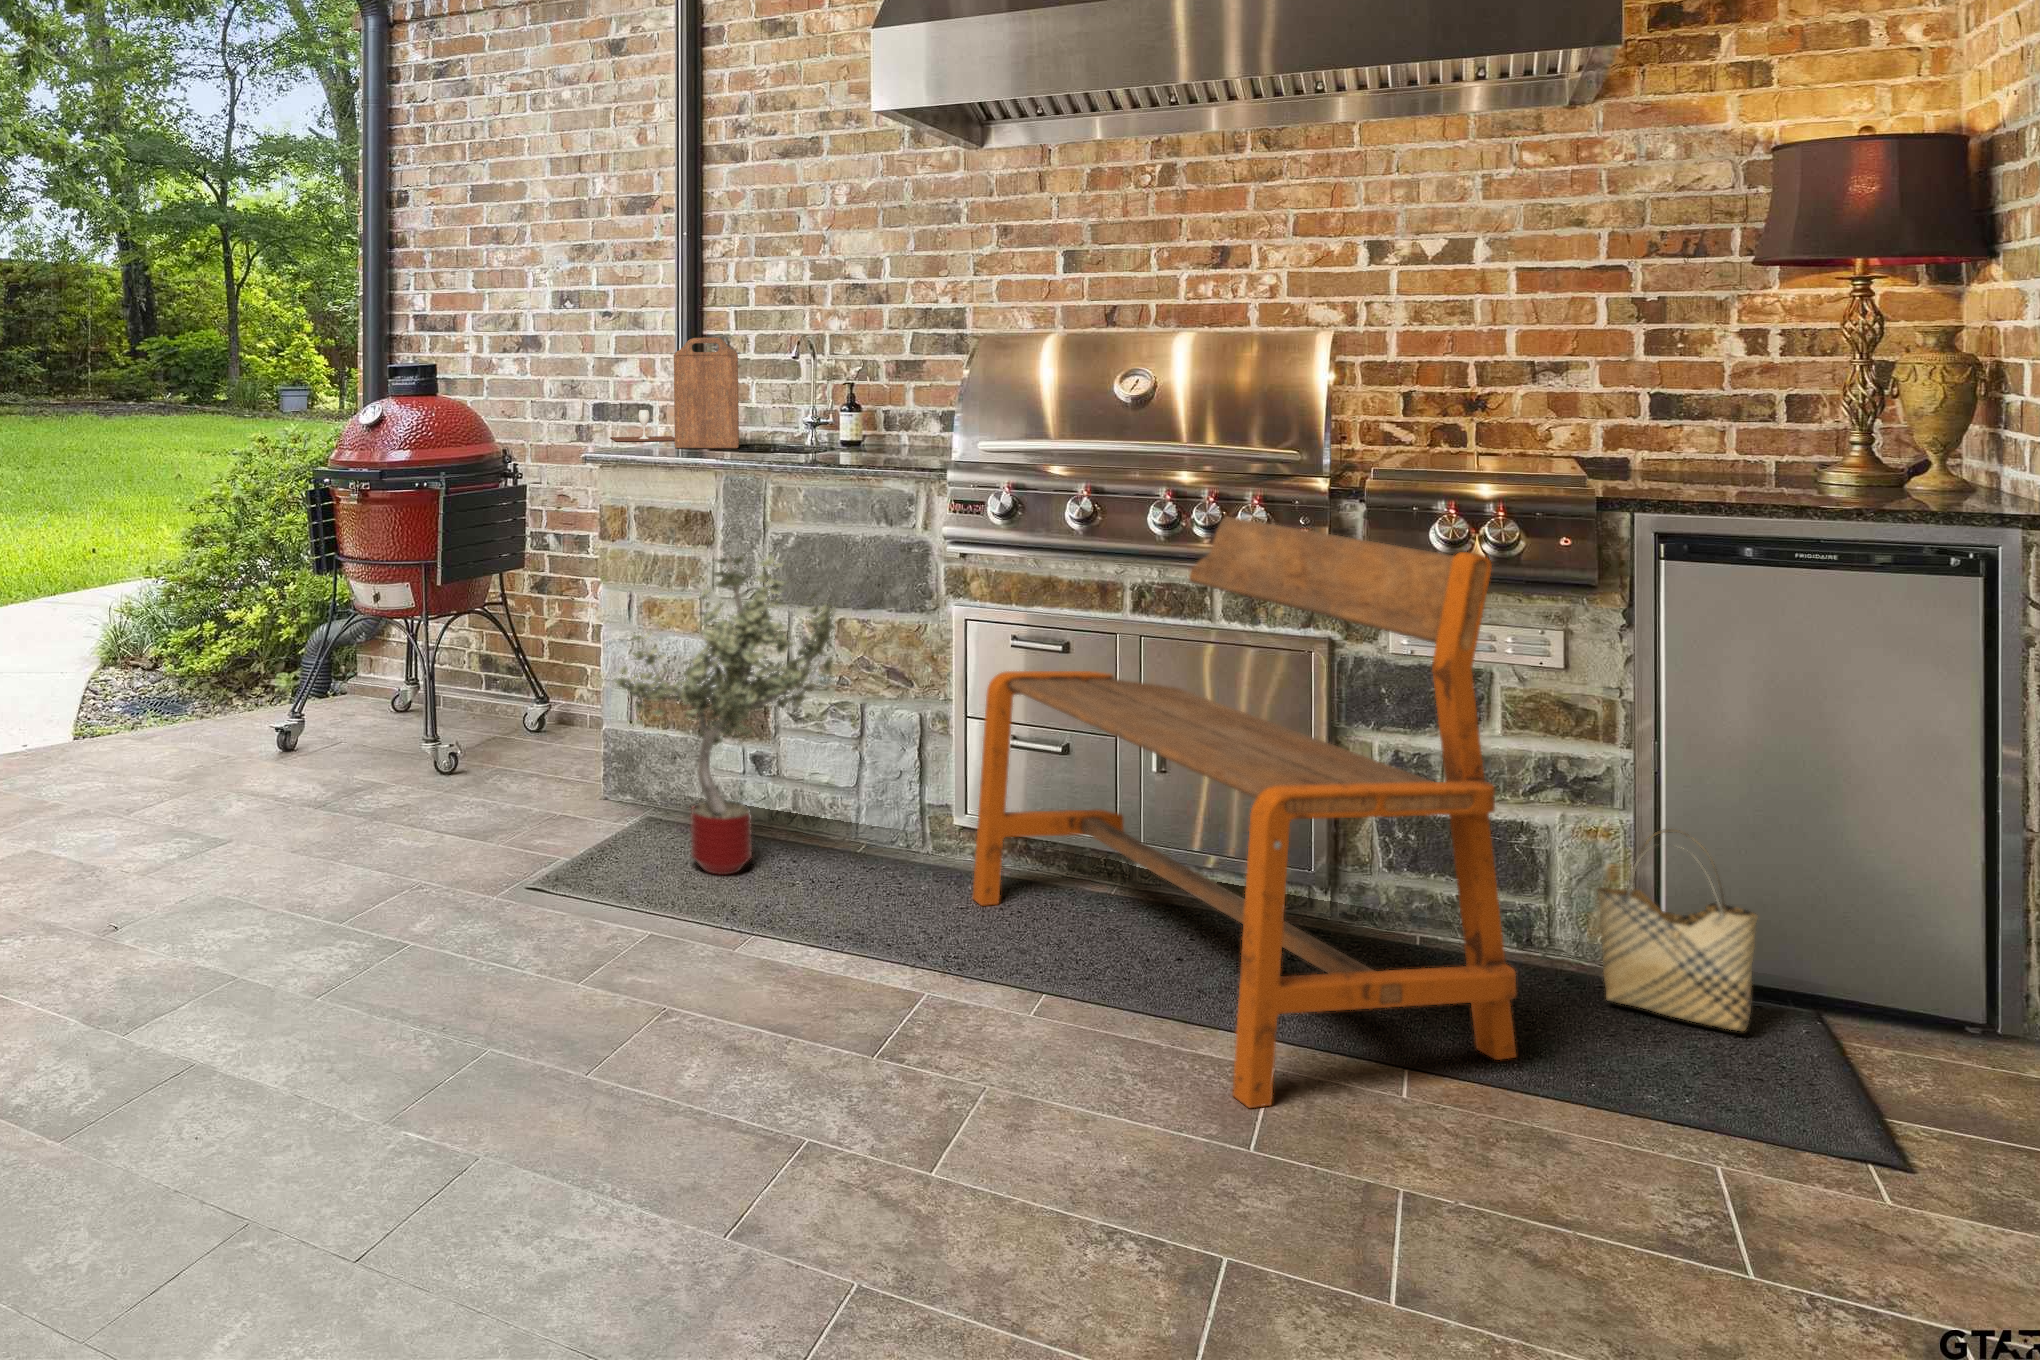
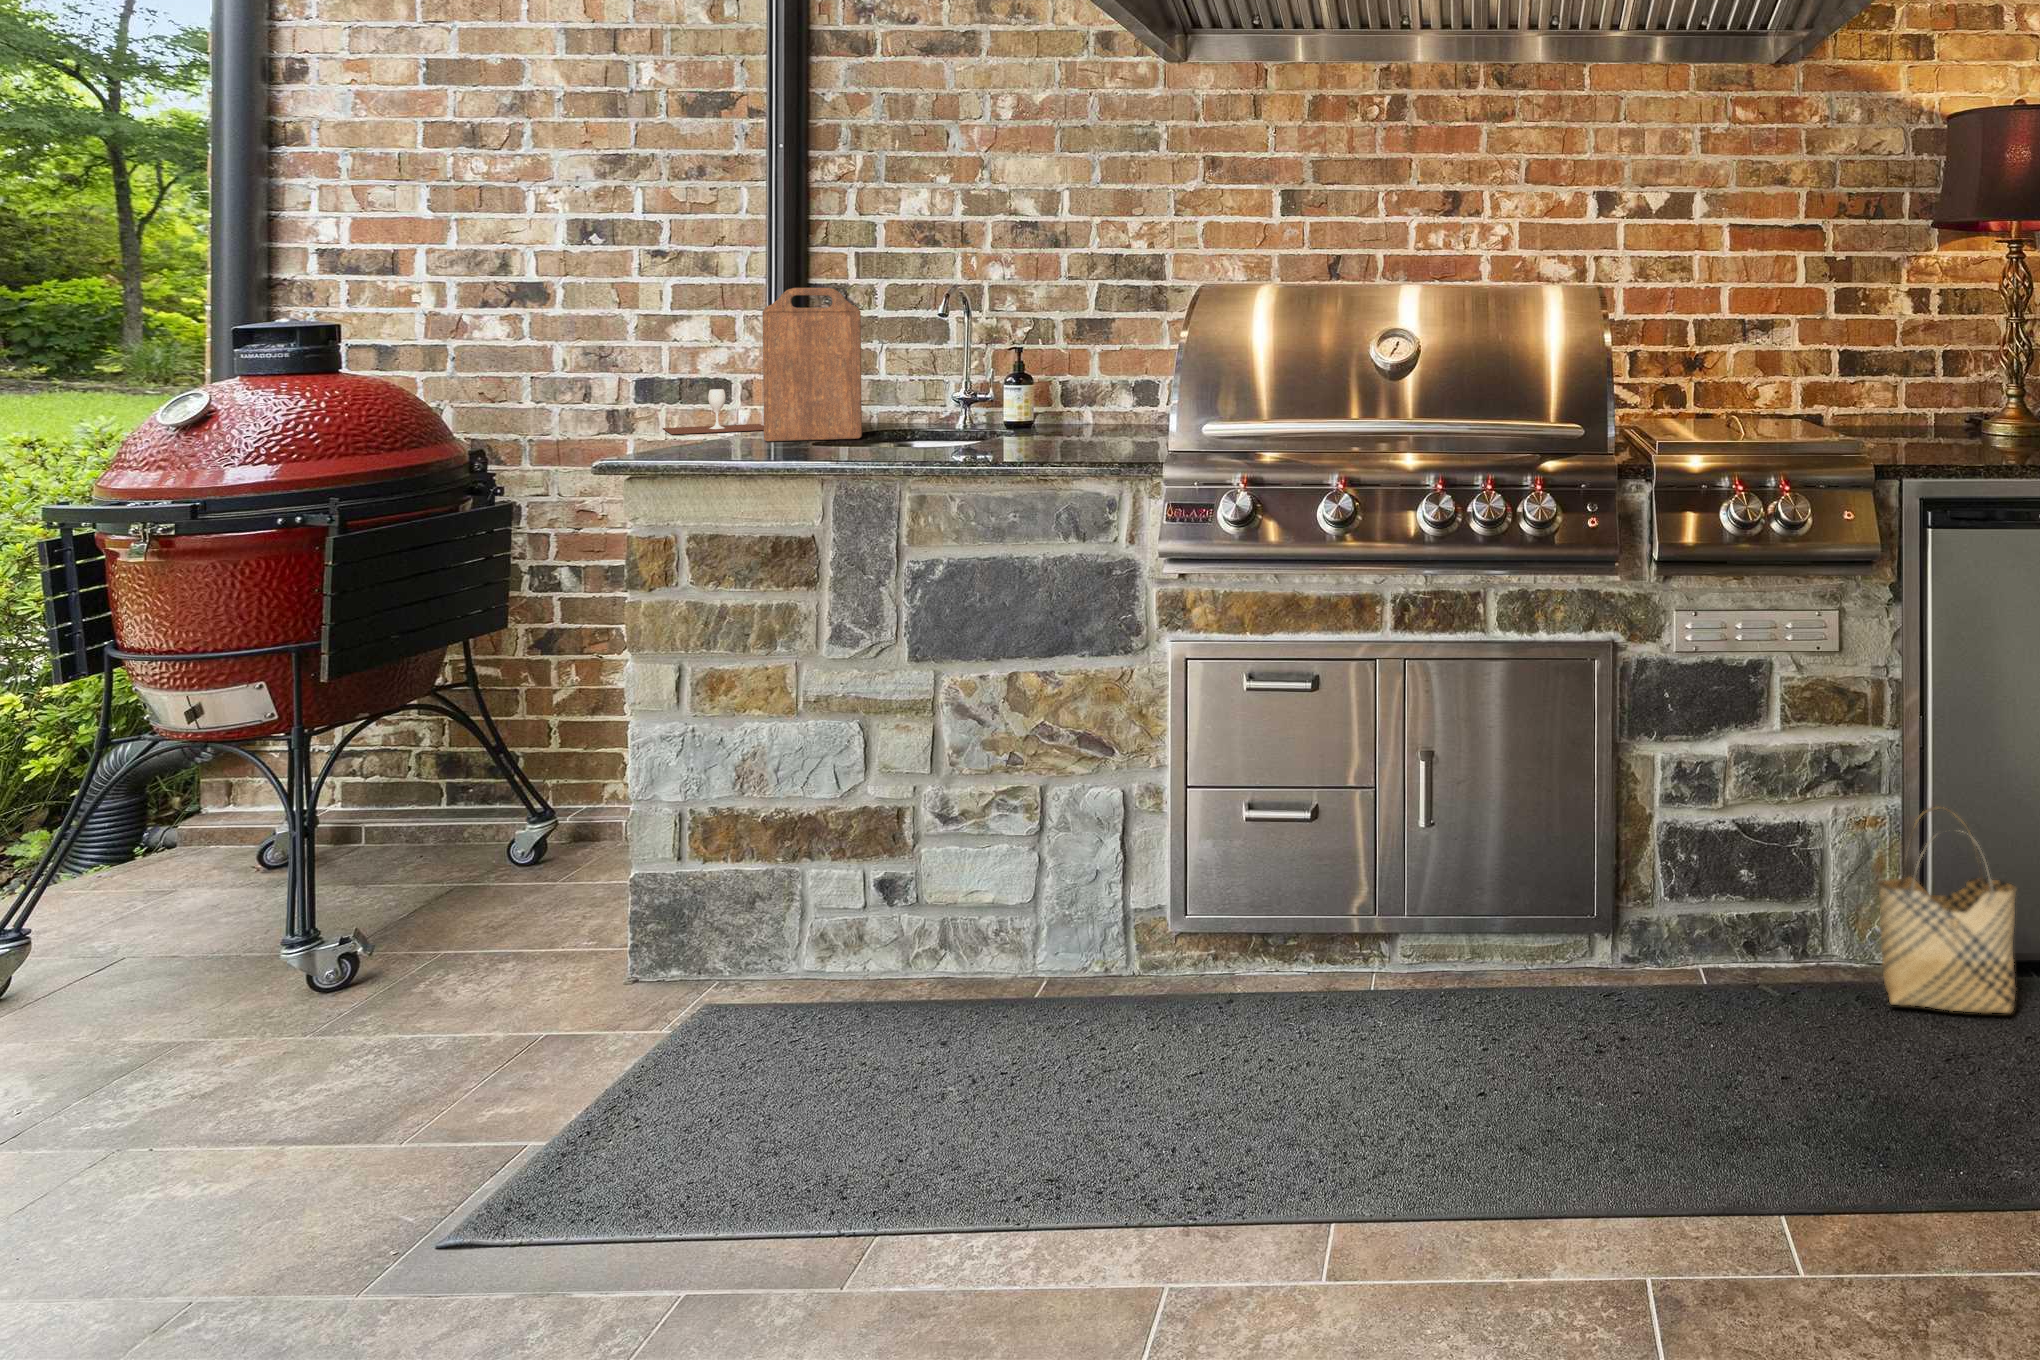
bench: present [973,516,1516,1108] -> none [1206,489,1864,1323]
potted tree: present [615,555,840,875] -> none [650,591,1027,1080]

